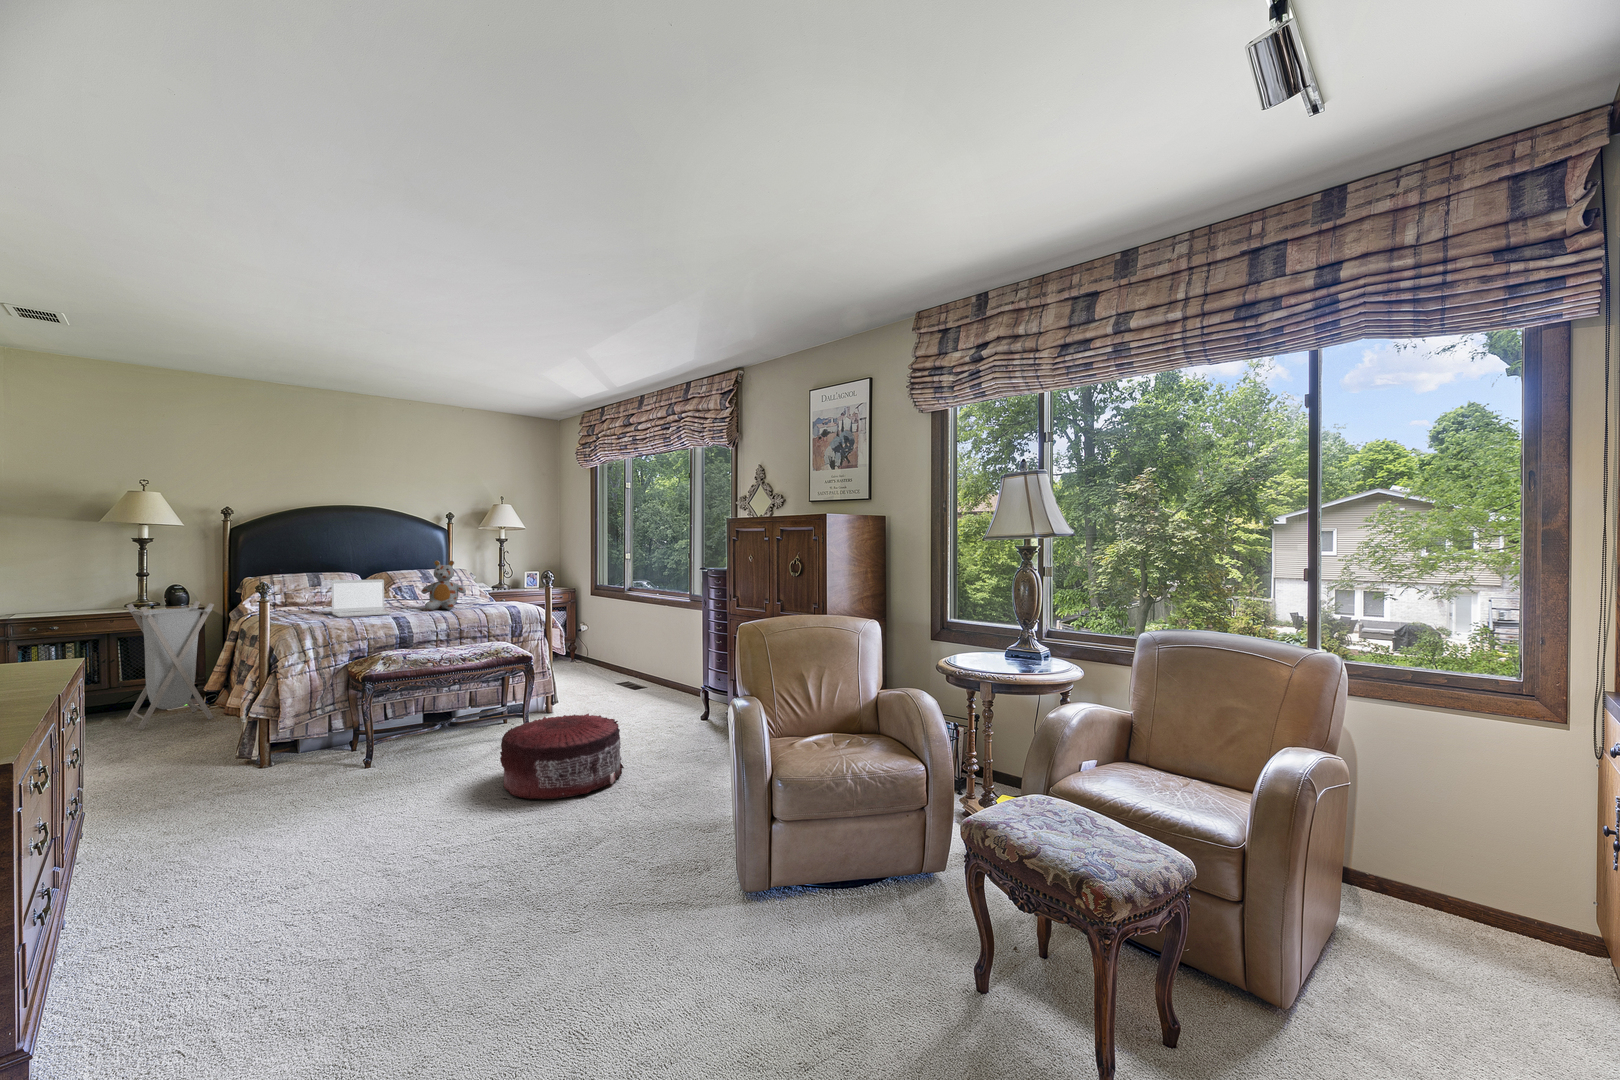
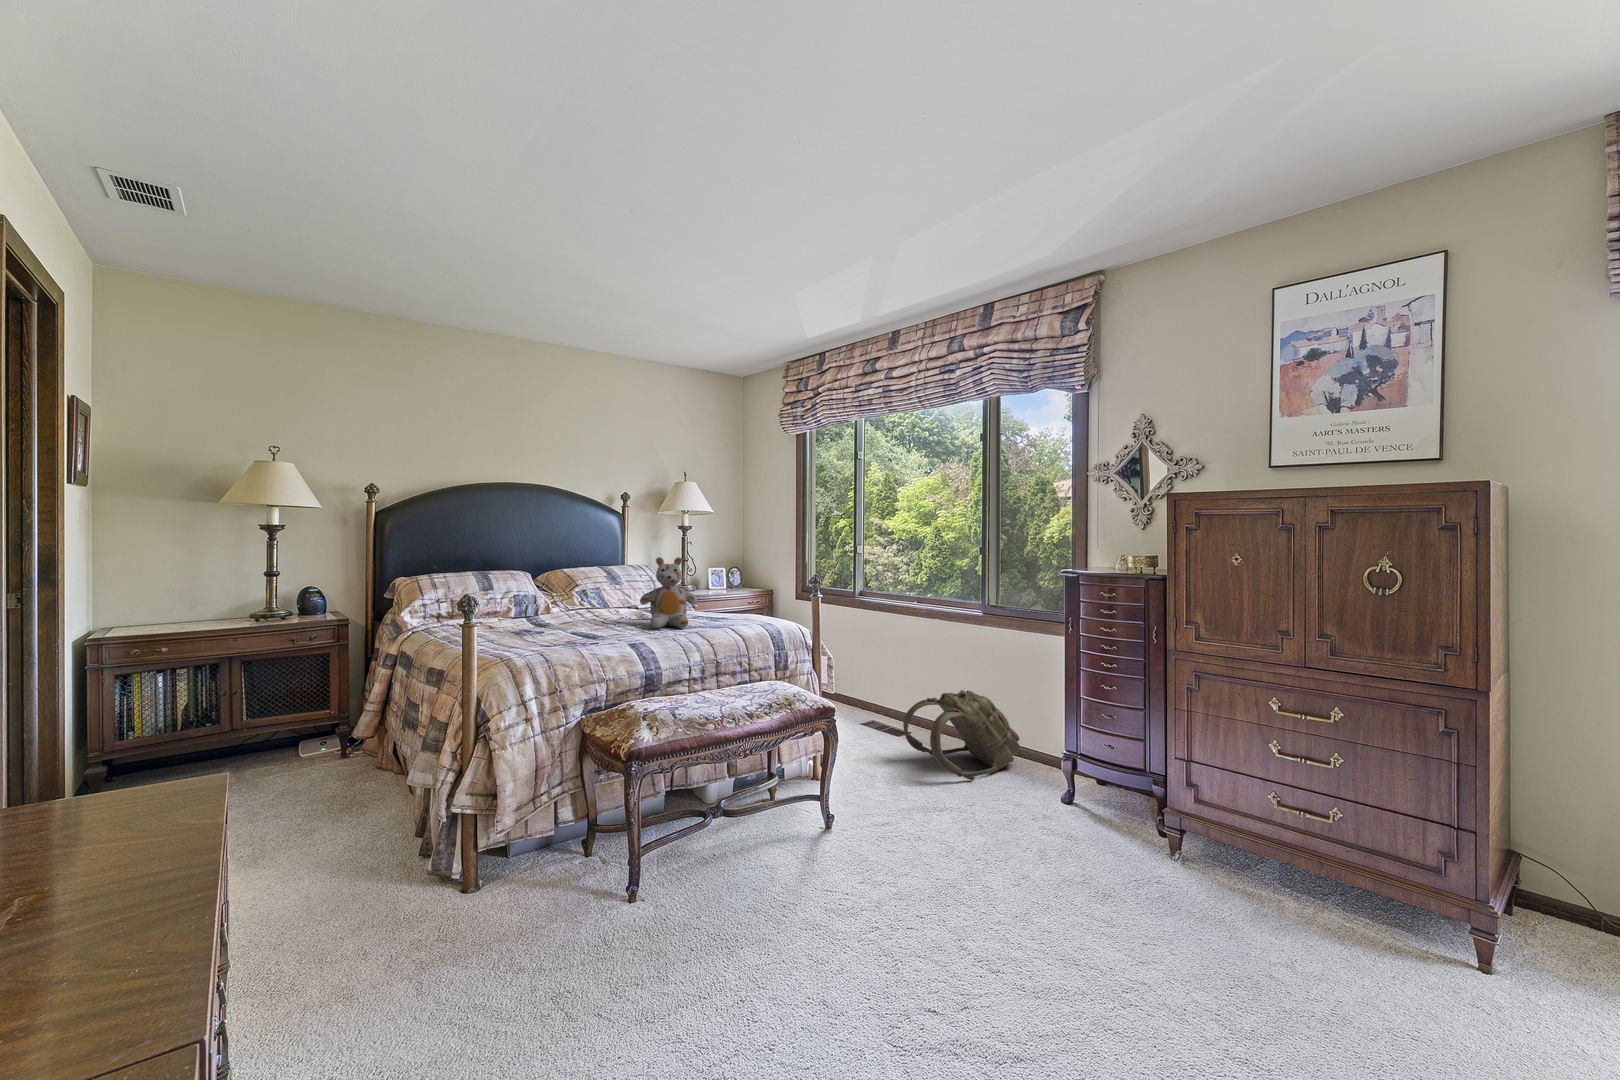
laptop: present [332,579,391,617] -> none [531,585,614,642]
laundry hamper: present [126,601,214,729] -> none [253,611,368,797]
backpack: none [616,653,697,712] -> present [903,690,1020,780]
pouf: present [500,713,624,799] -> none [905,822,1113,1022]

